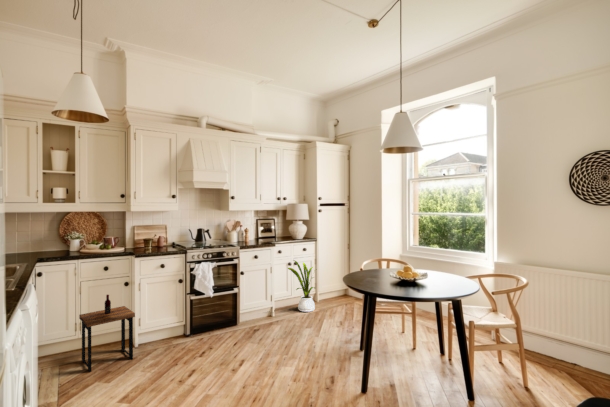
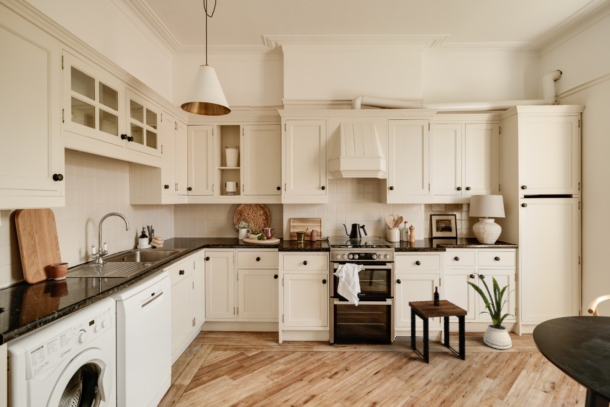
side table: present [79,295,135,372] -> present [409,286,467,363]

